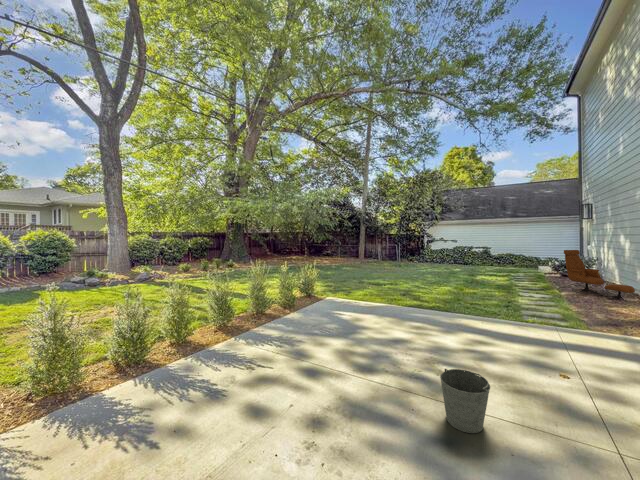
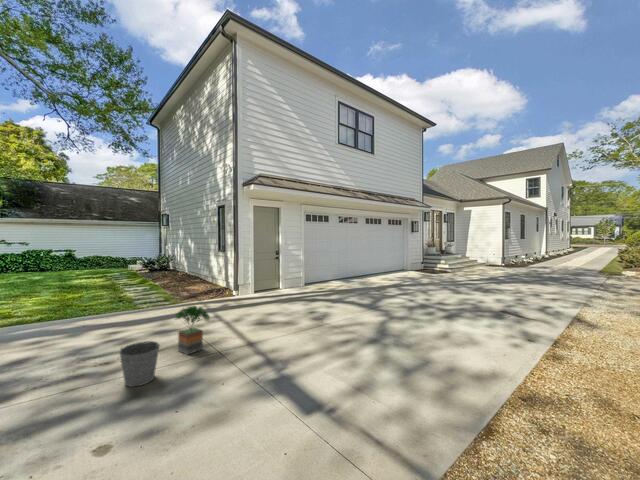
lounge chair: present [564,250,635,299] -> none [156,249,197,283]
potted tree: none [531,343,603,430] -> present [176,306,210,354]

